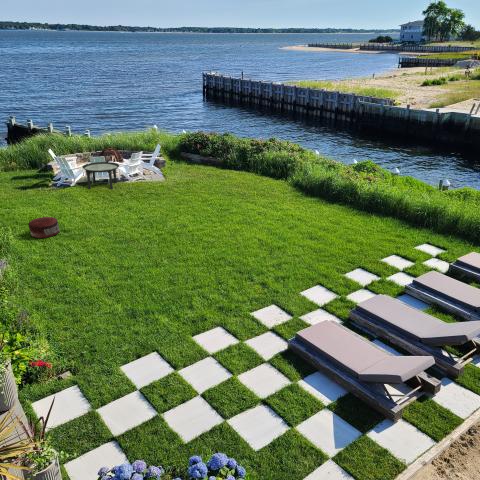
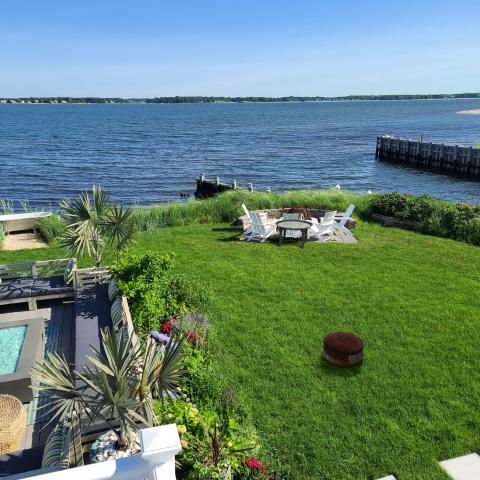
pouf: present [29,217,60,238] -> present [323,331,364,367]

